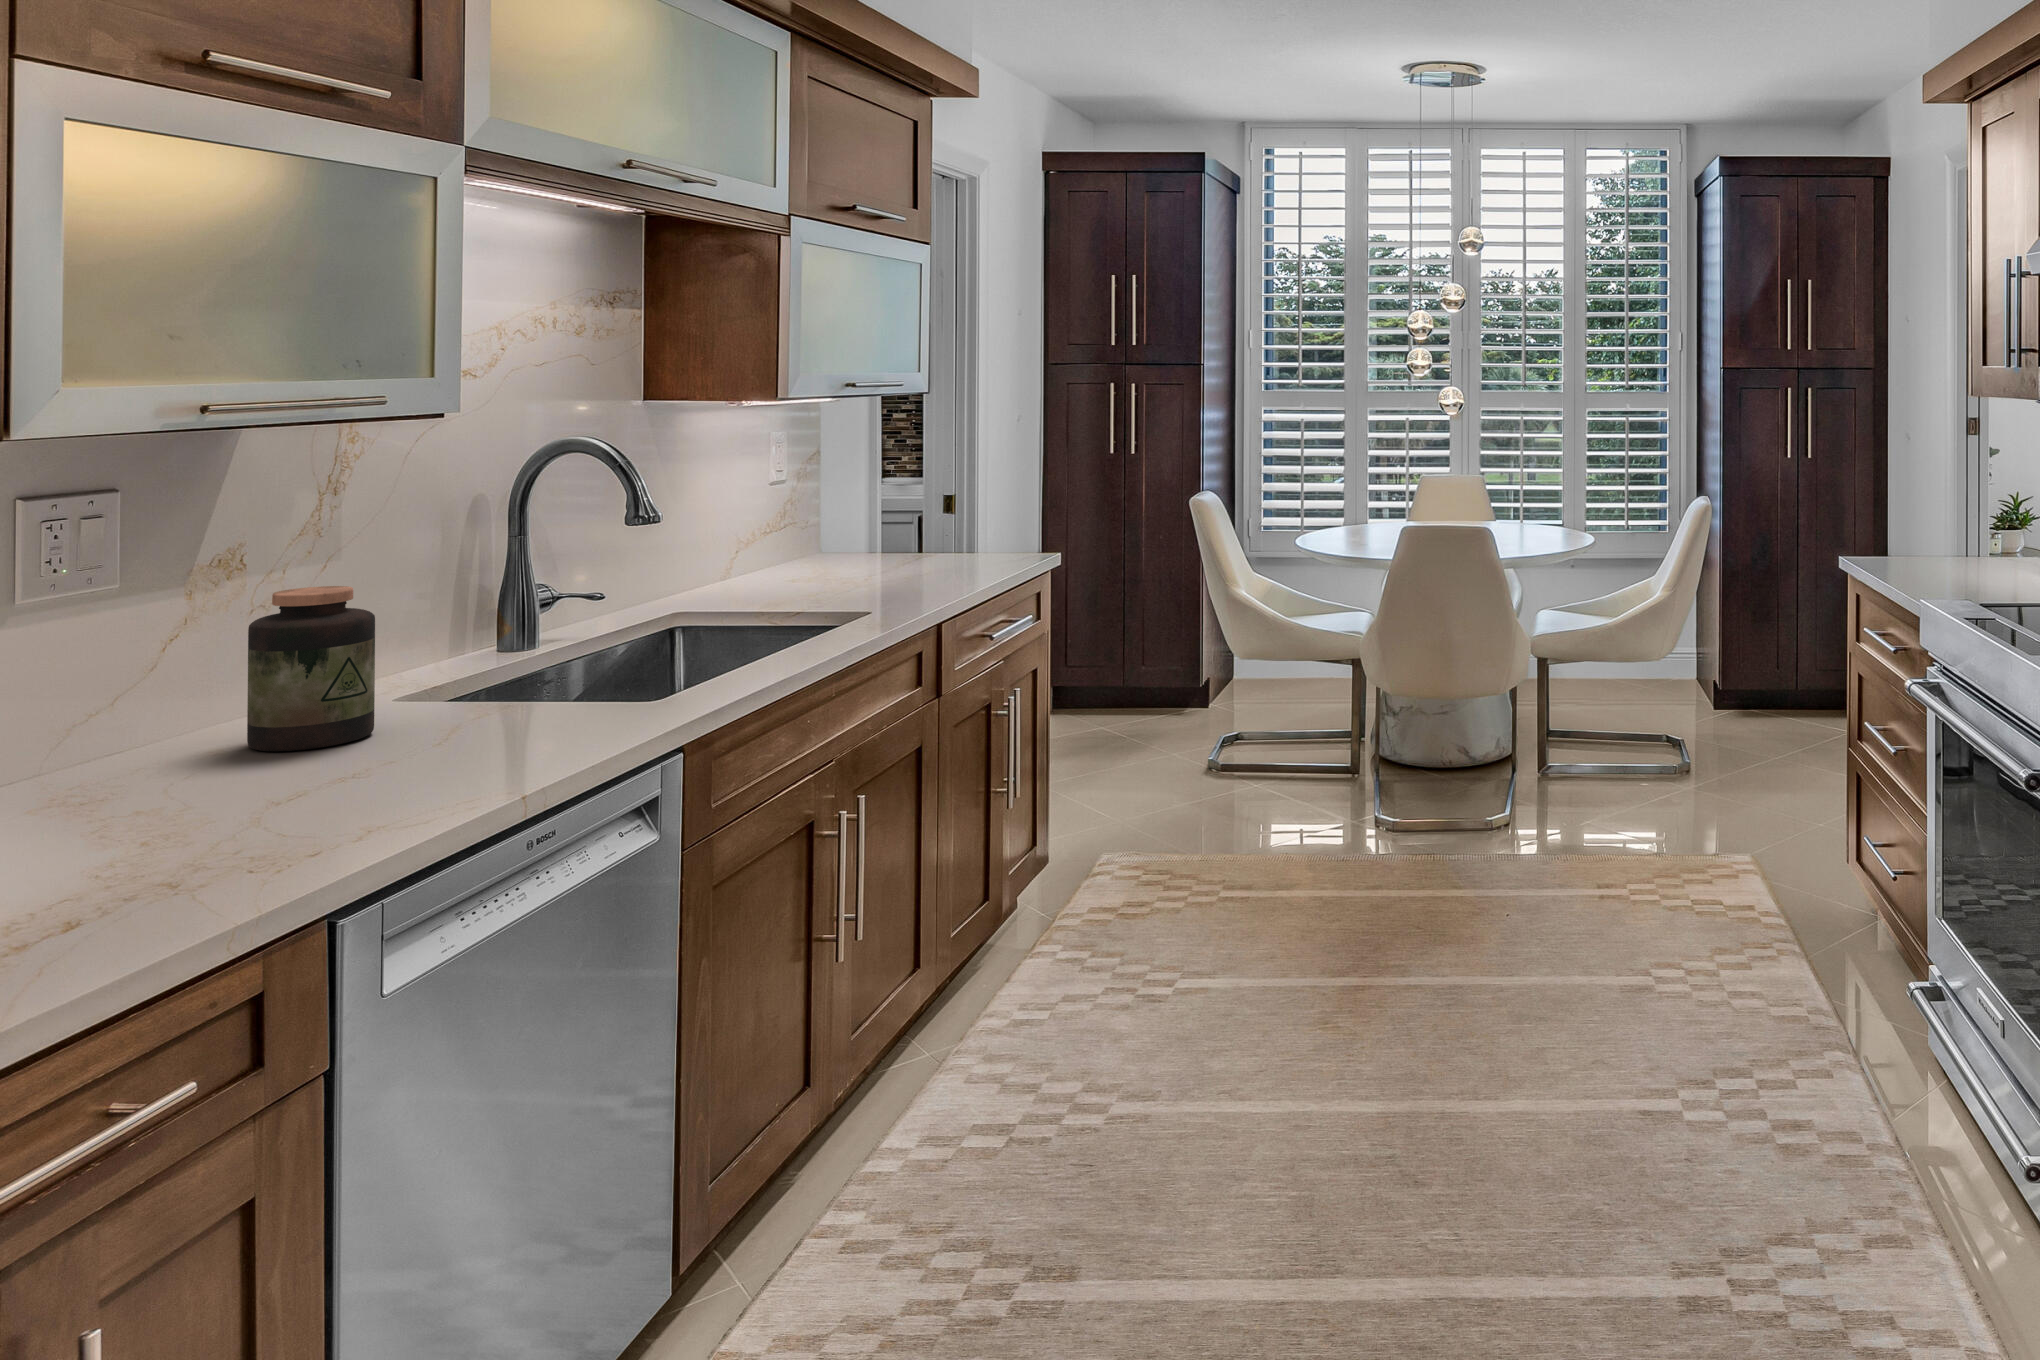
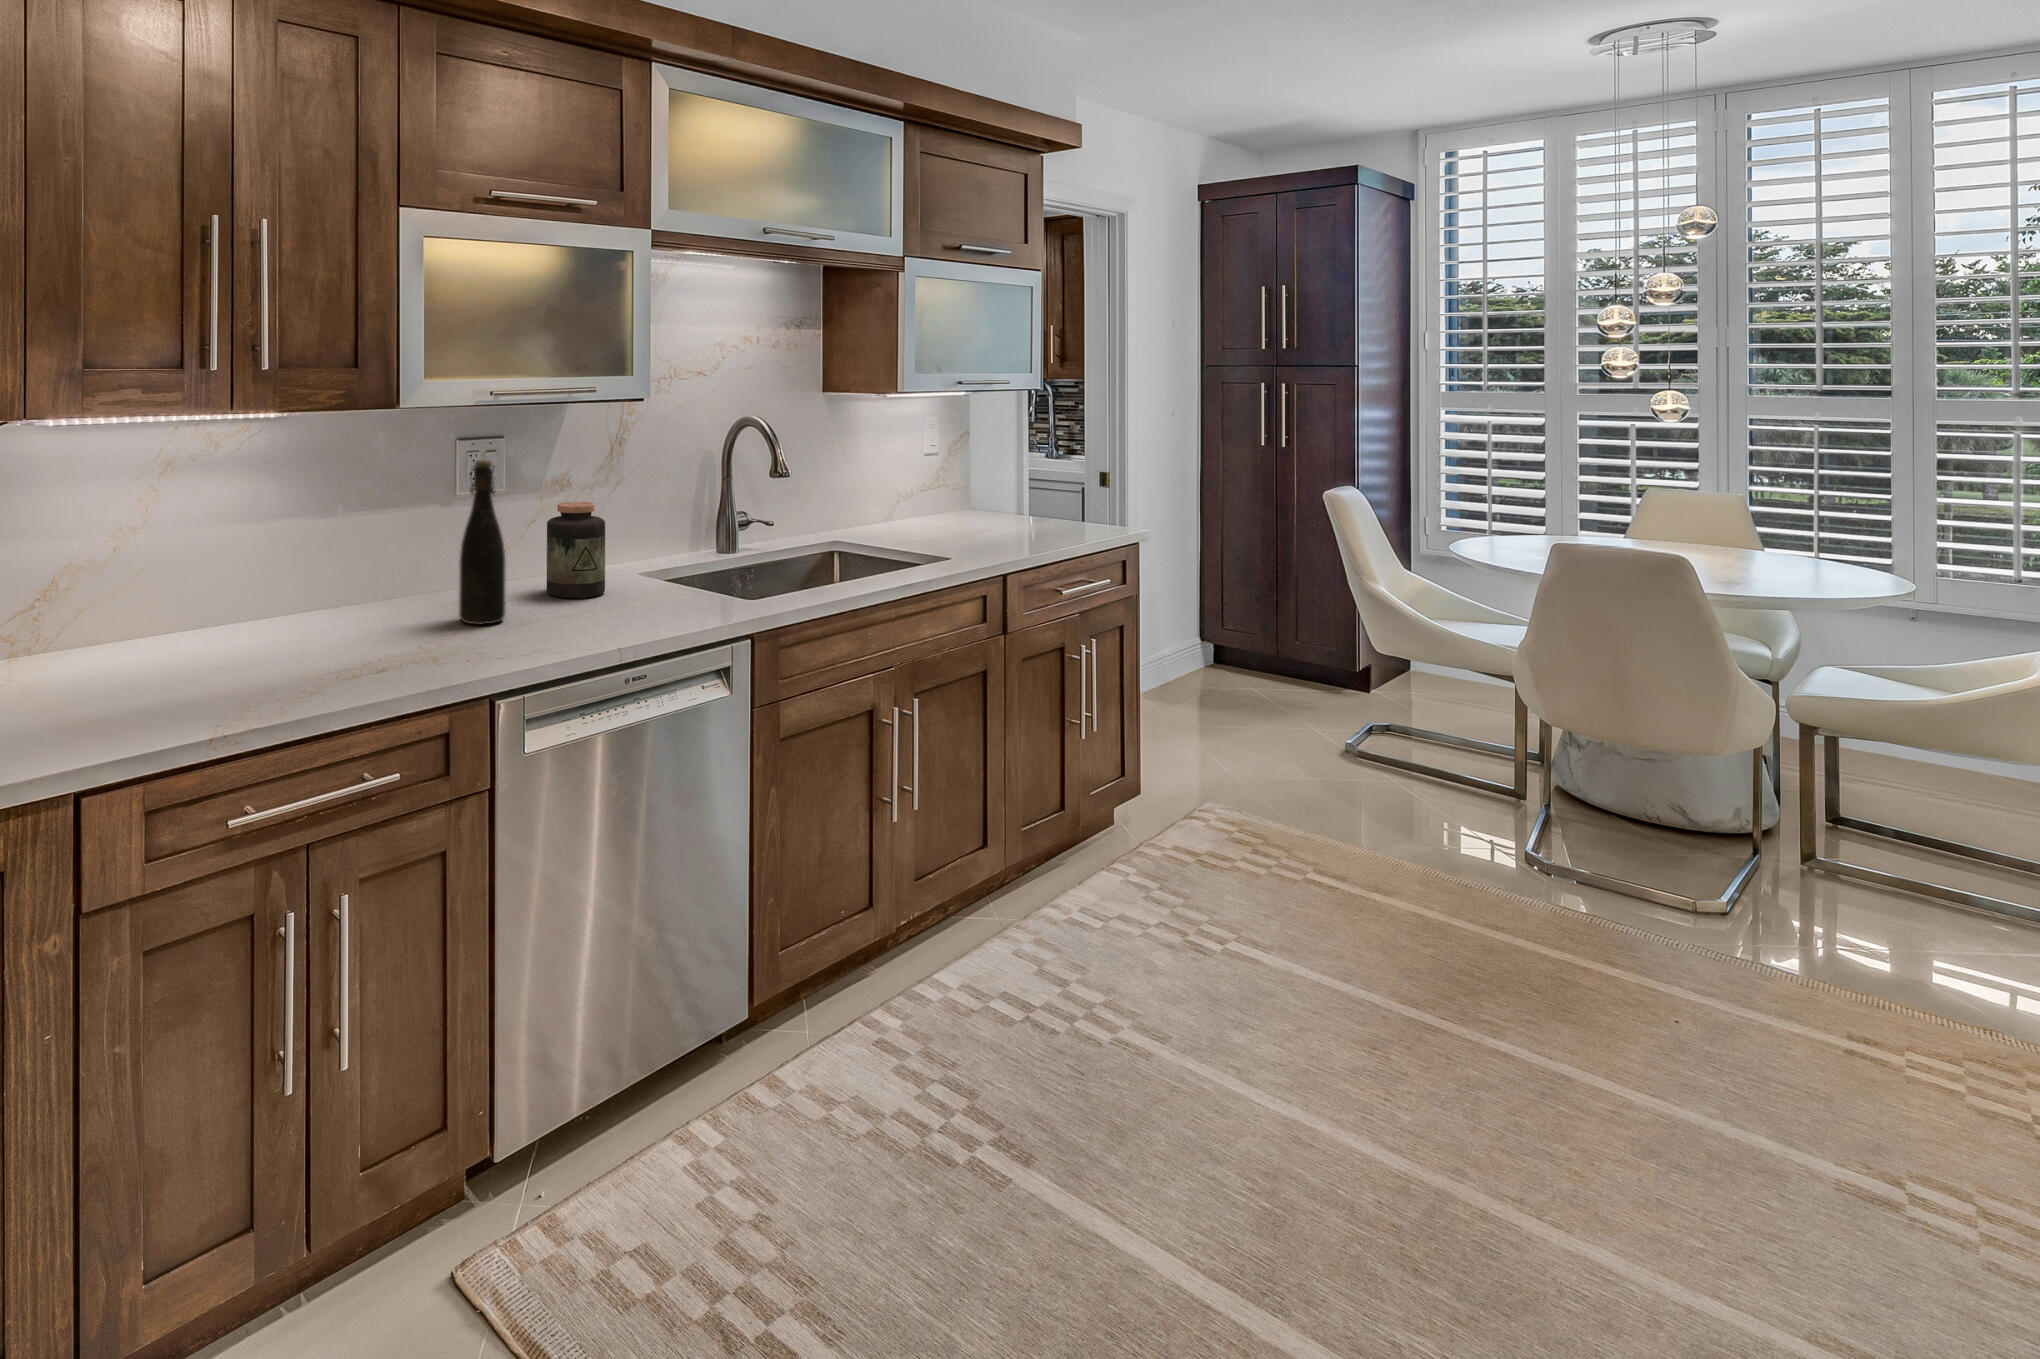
bottle: none [128,523,237,817] -> present [459,460,505,625]

